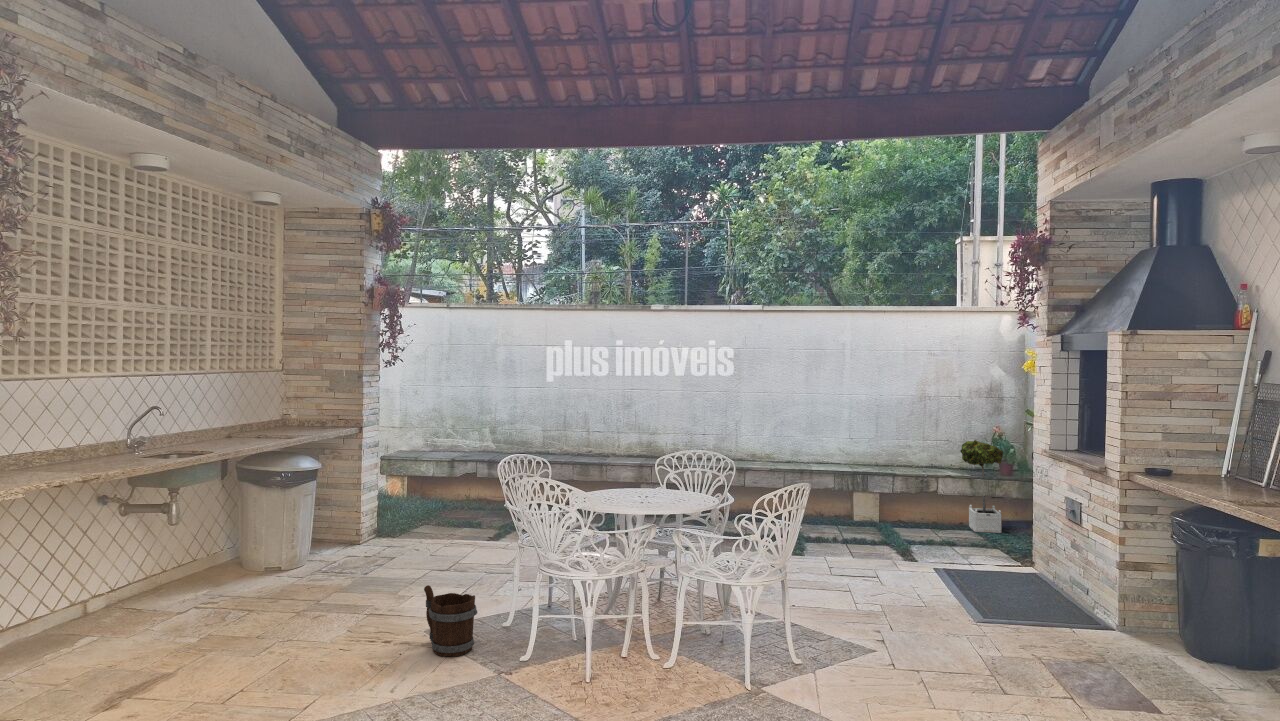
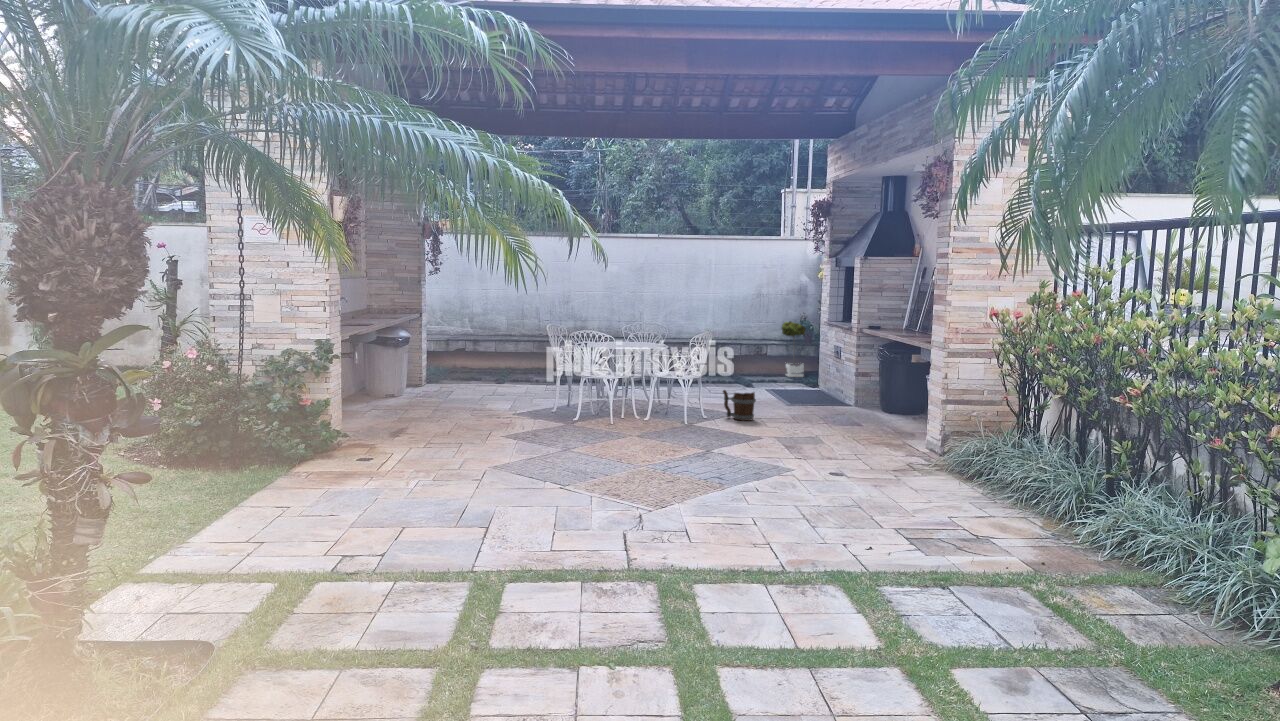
bucket: present [424,585,477,657] -> present [723,390,756,421]

